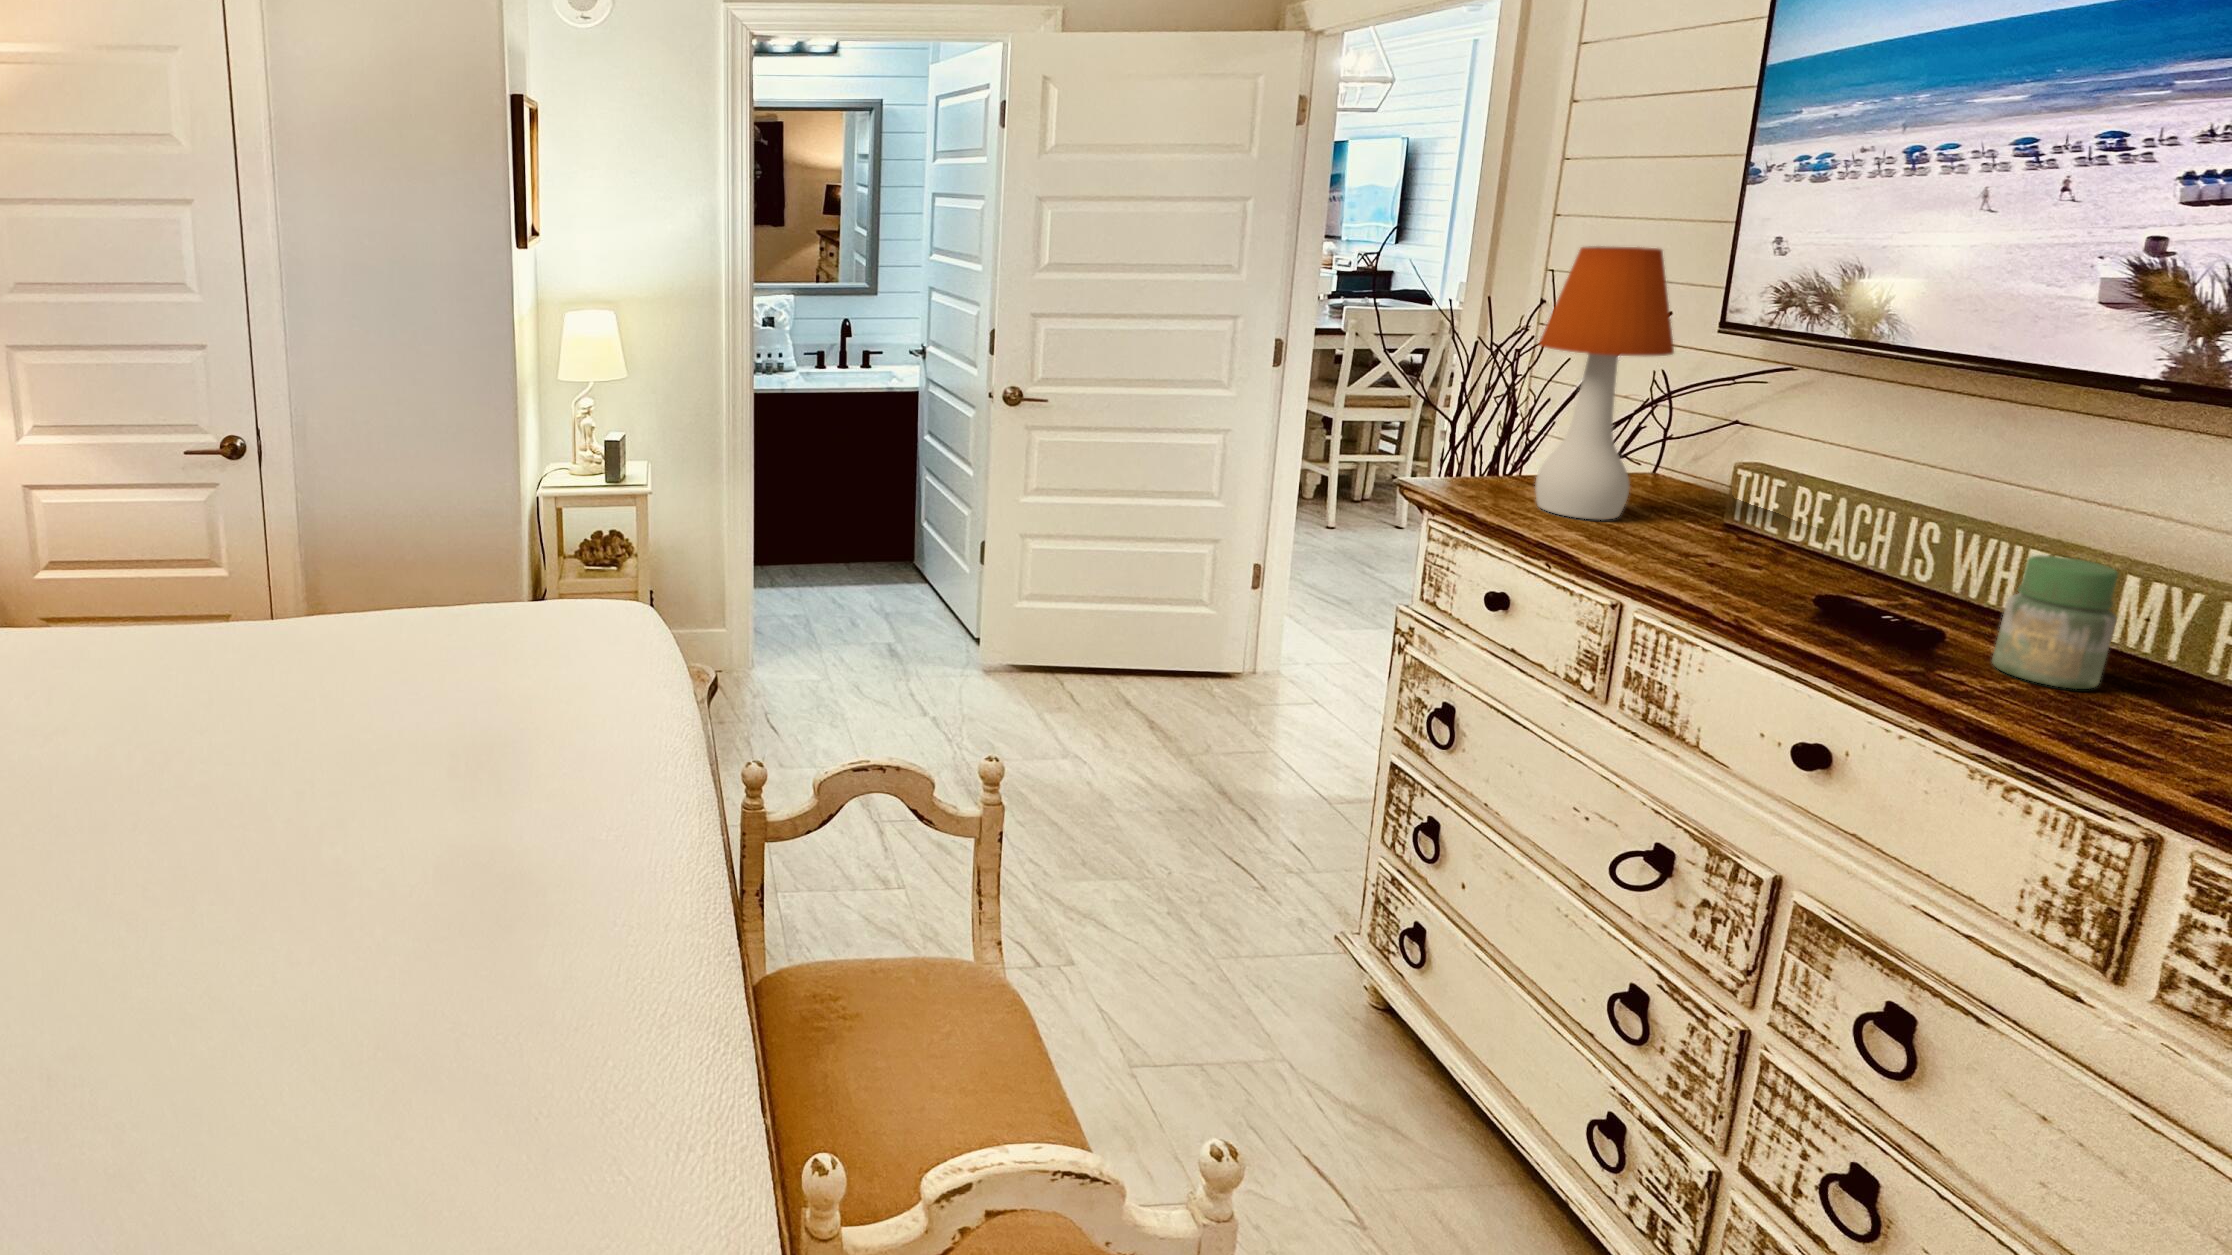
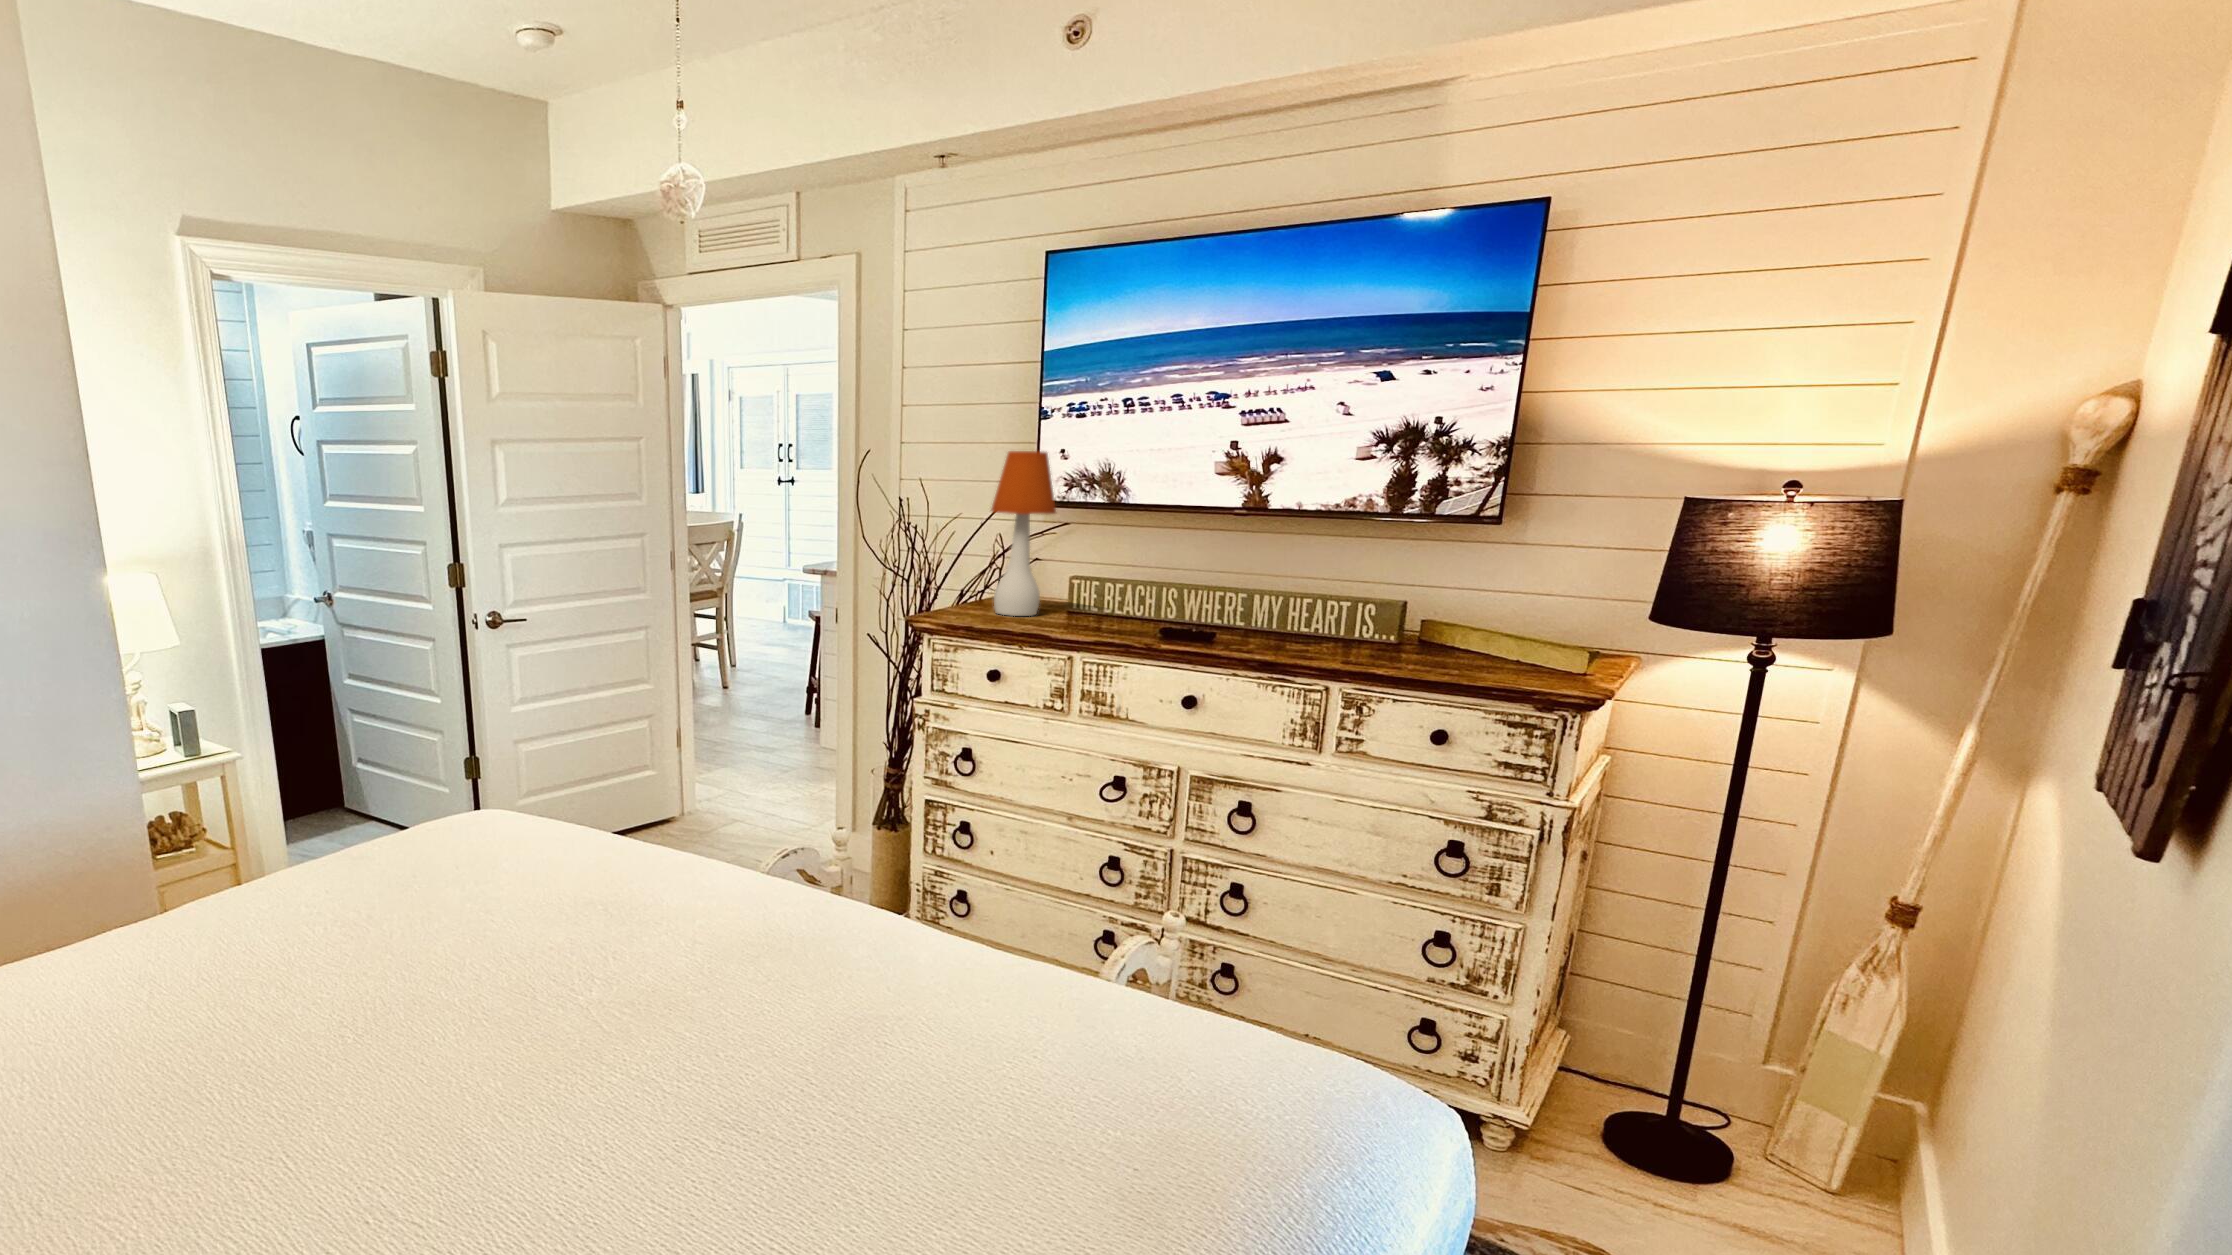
jar: present [1992,555,2118,689] -> none [1237,586,1276,643]

